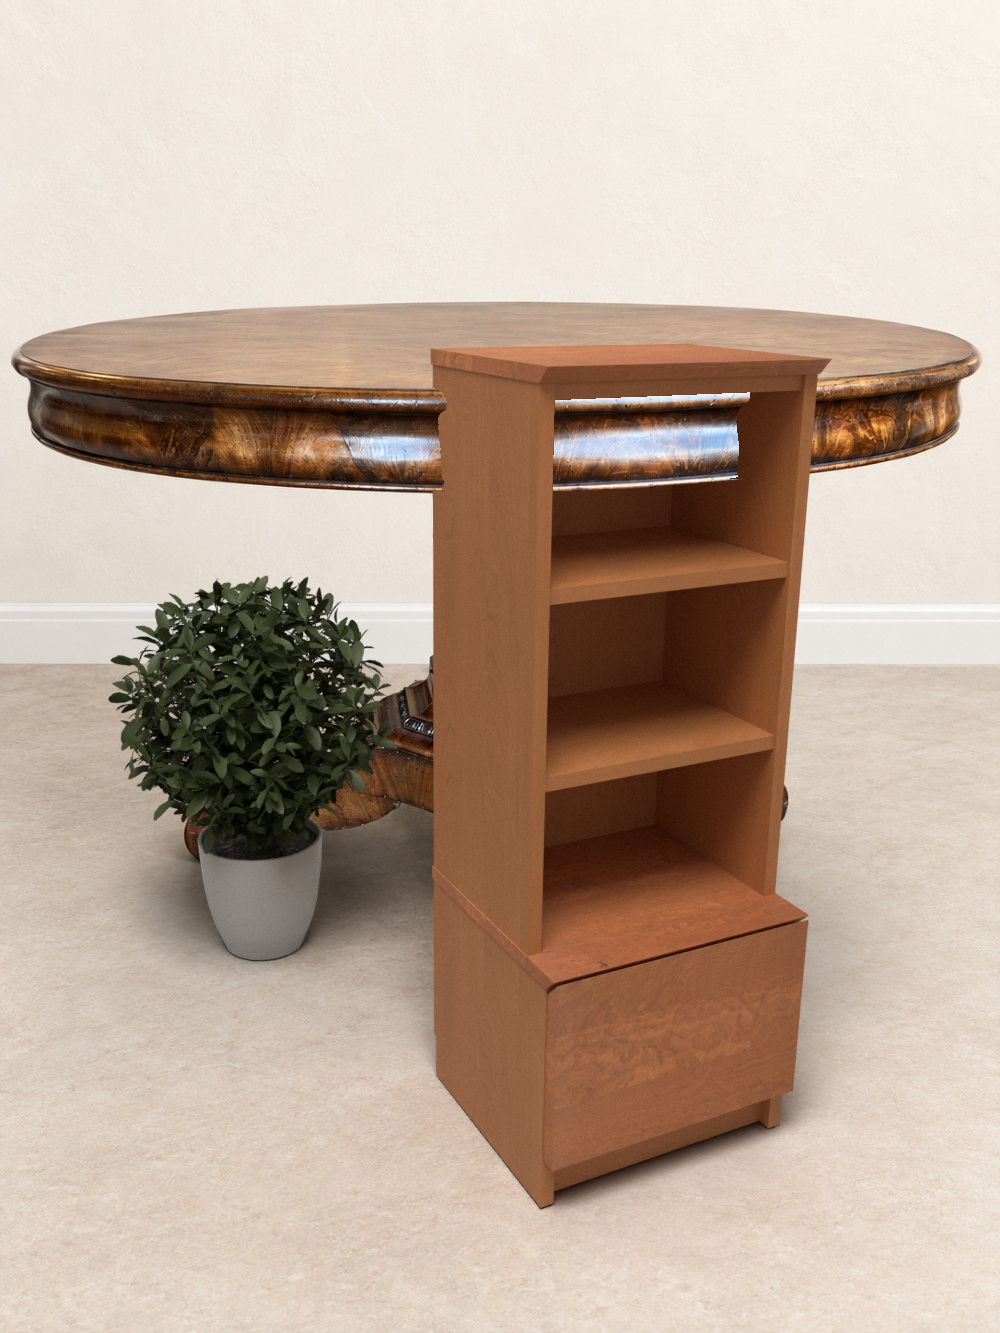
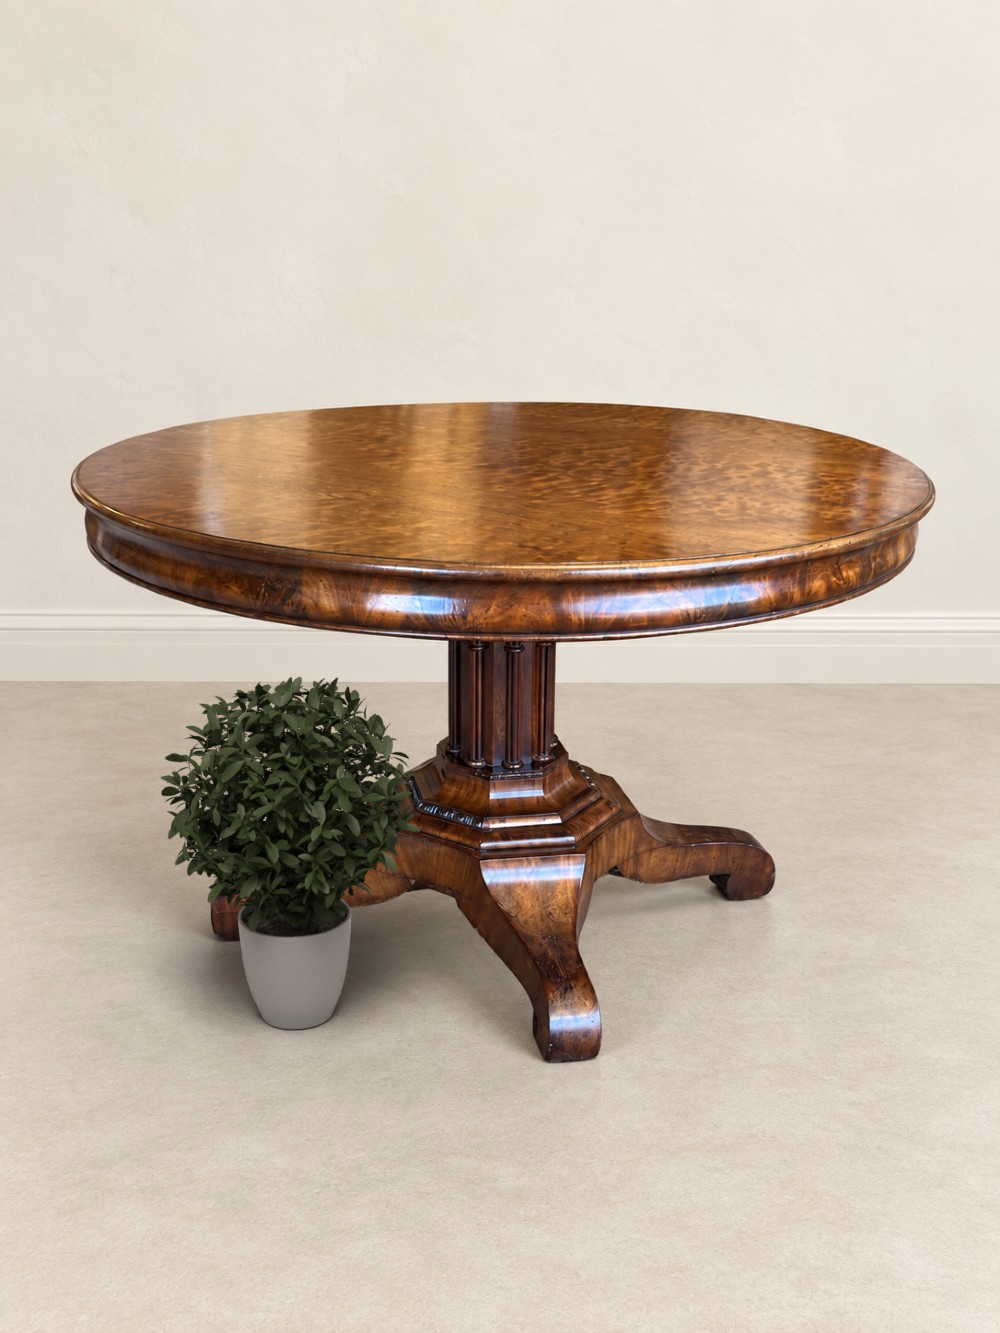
bookcase: present [431,344,832,1208] -> none [470,483,803,1224]

